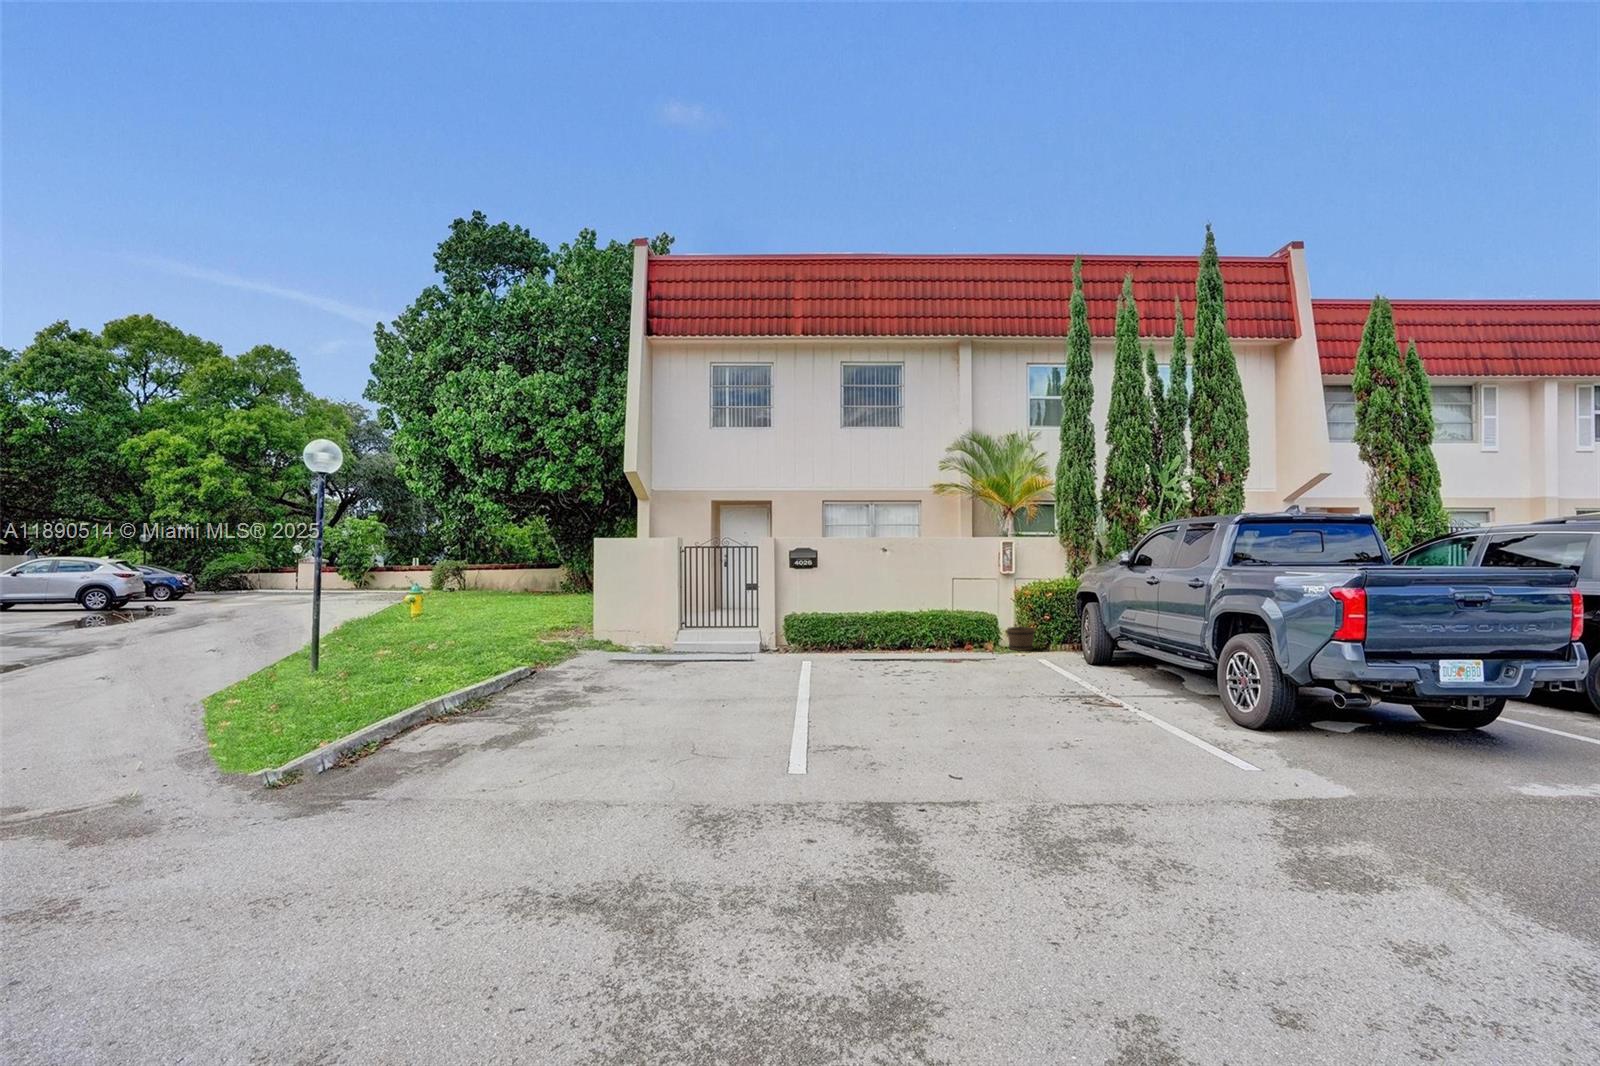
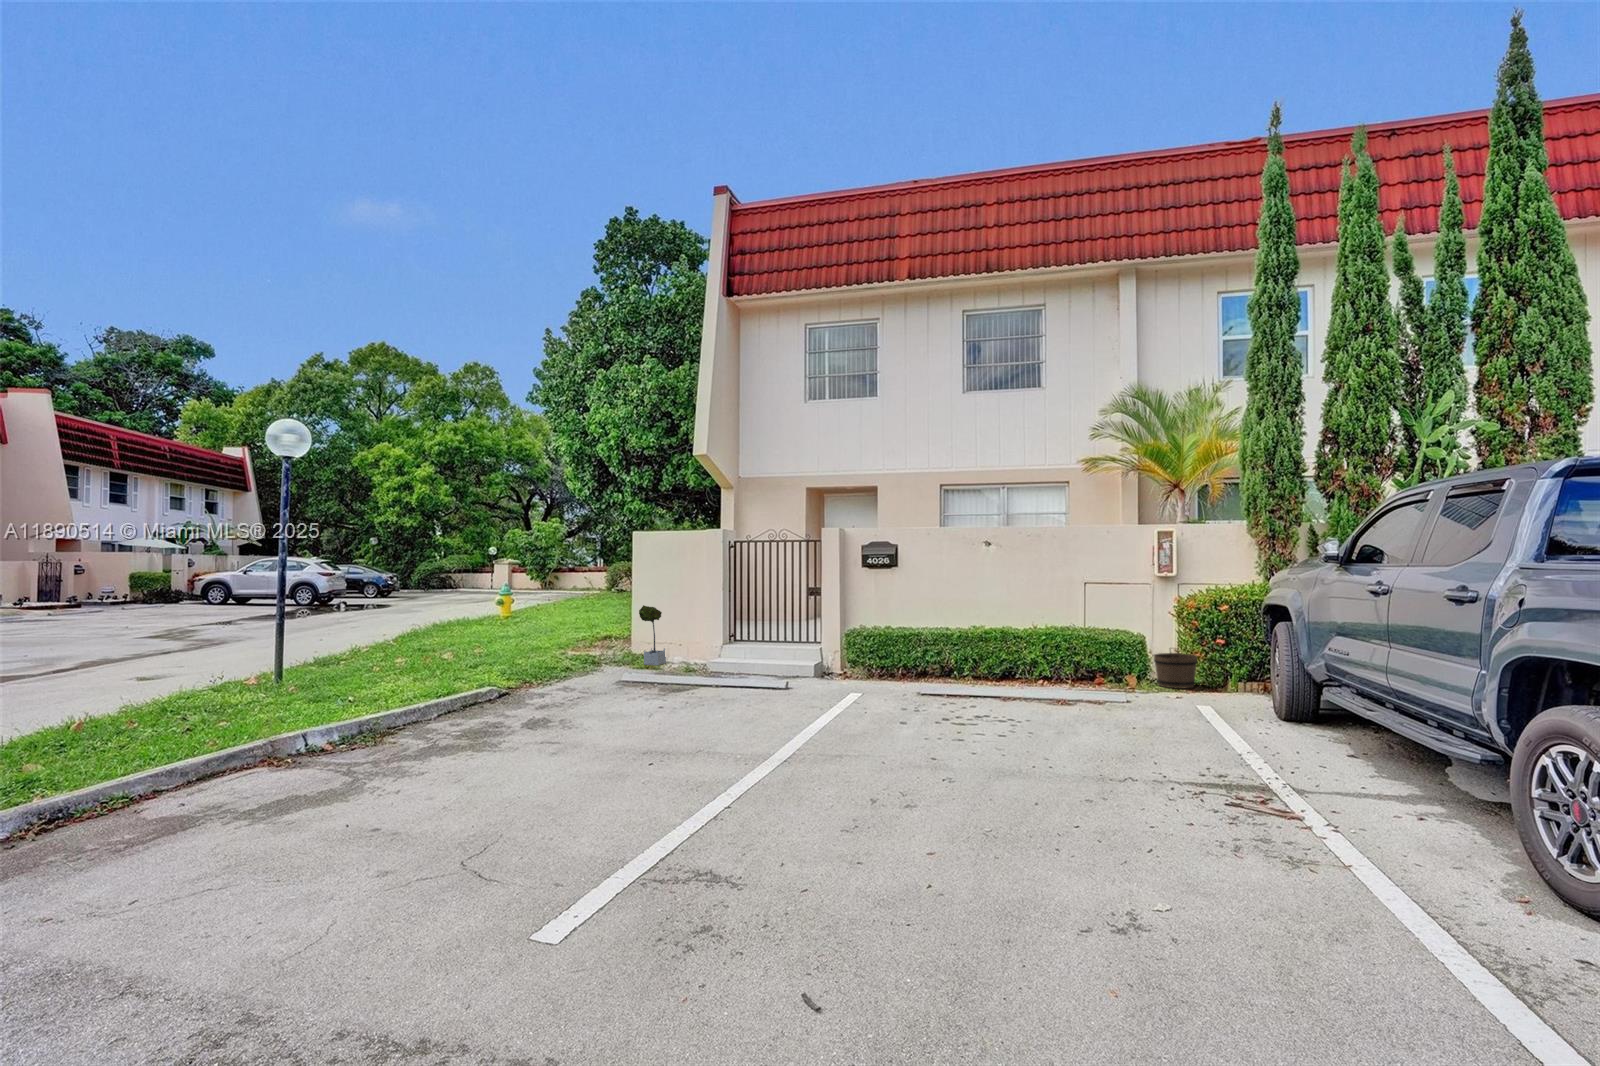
potted tree: none [601,600,624,651] -> present [639,605,666,665]

